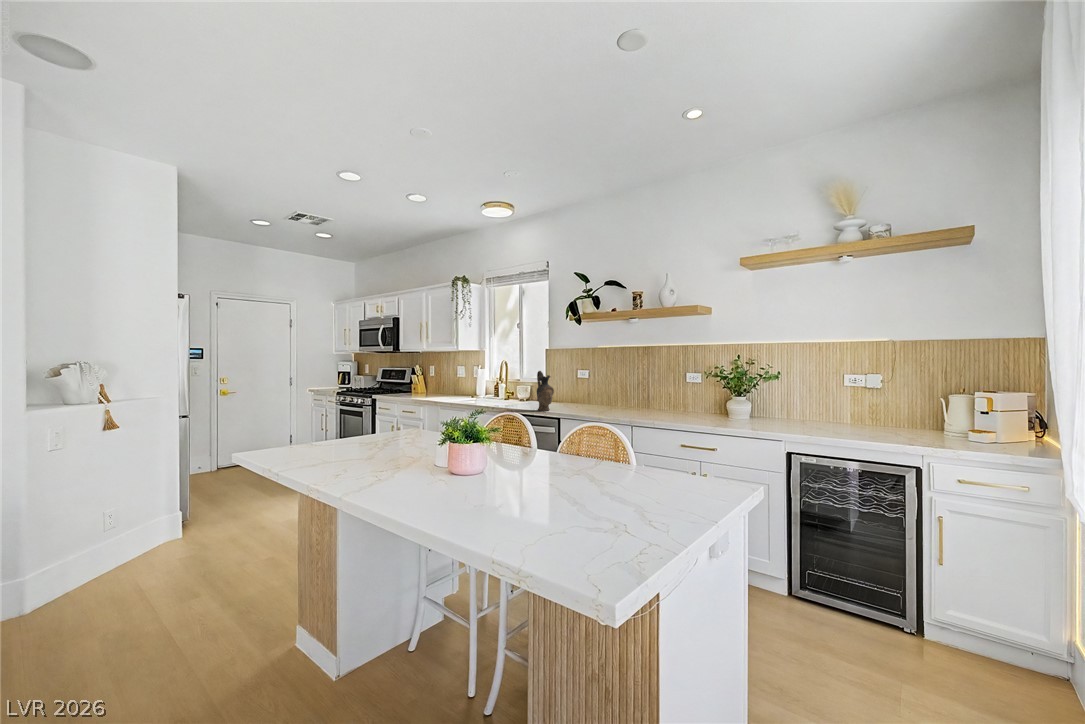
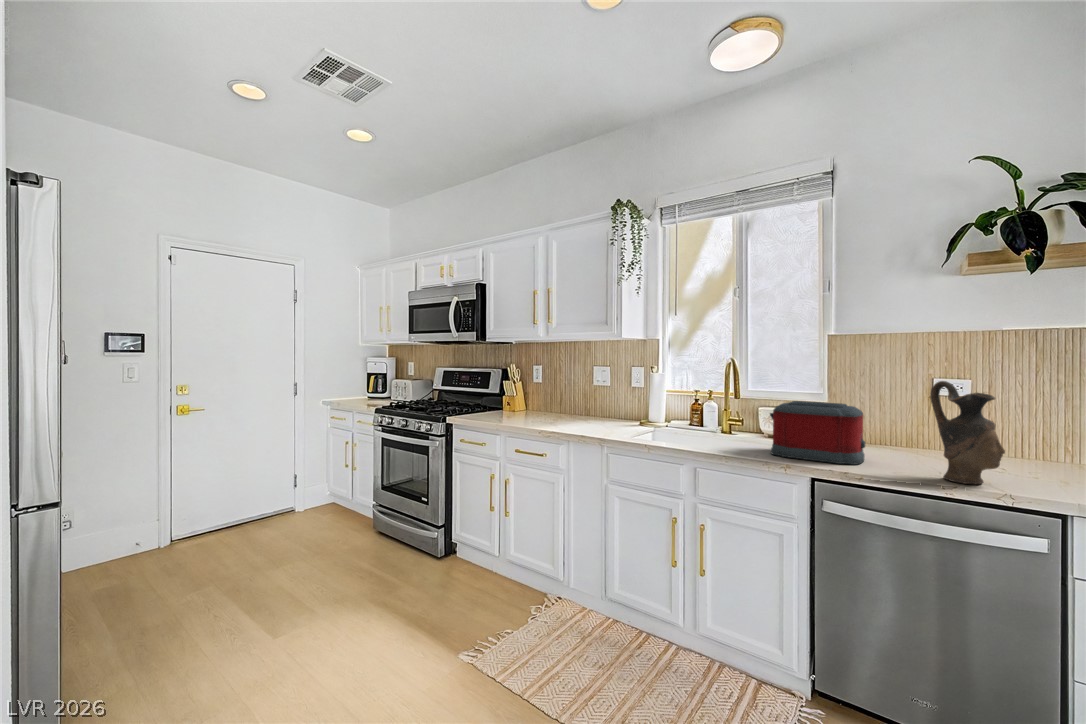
toaster: none [496,381,532,407] -> present [770,401,865,465]

